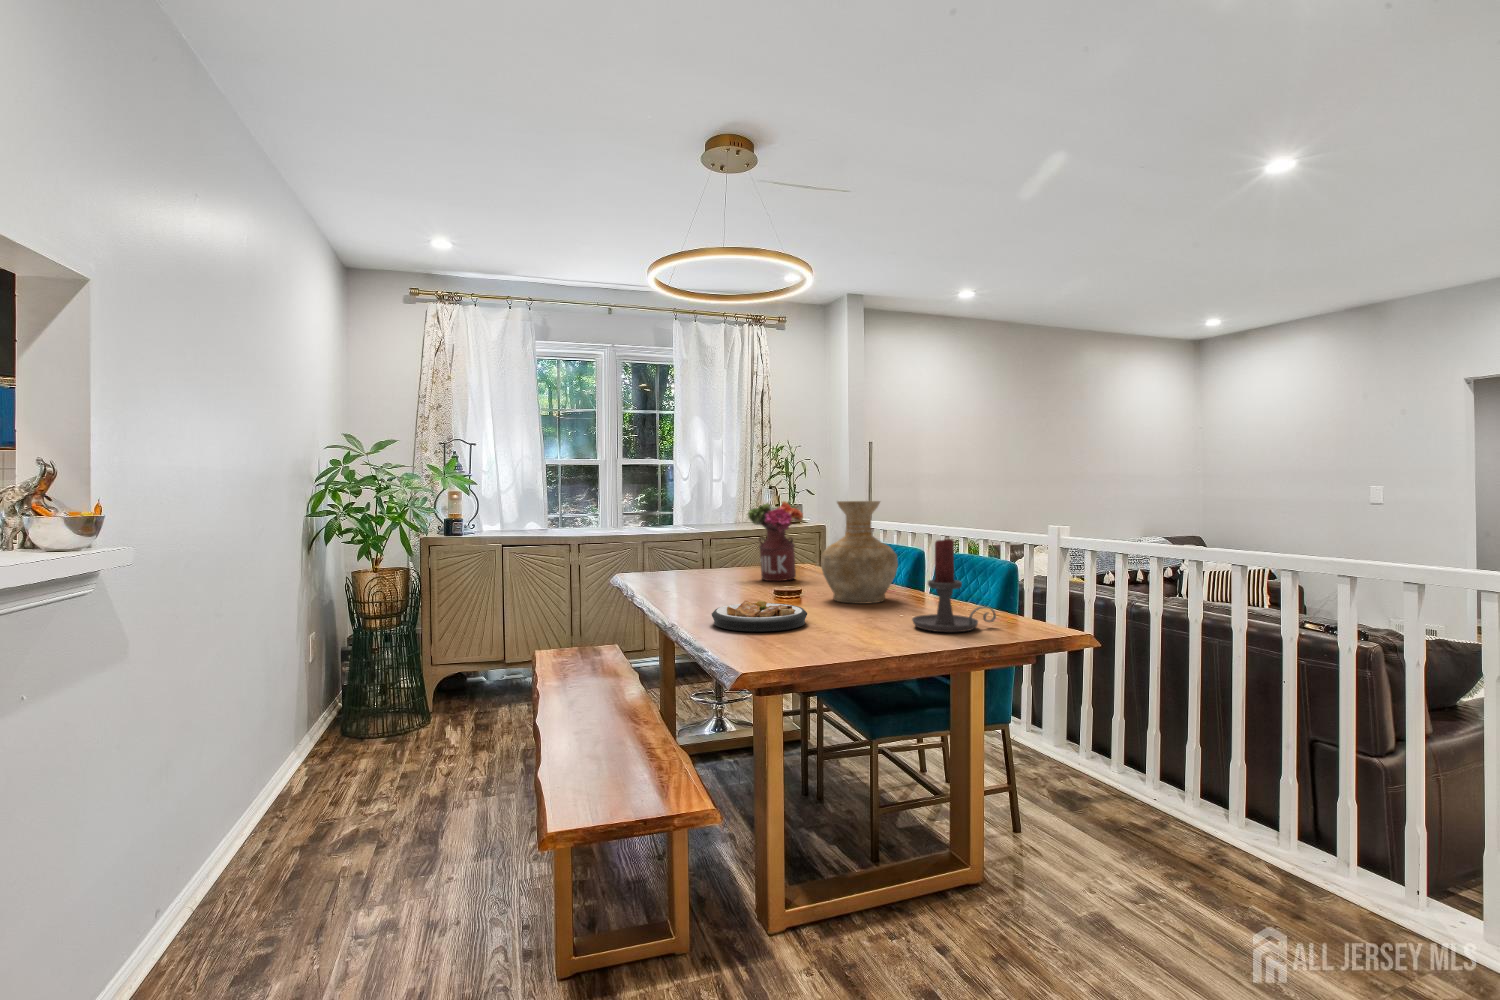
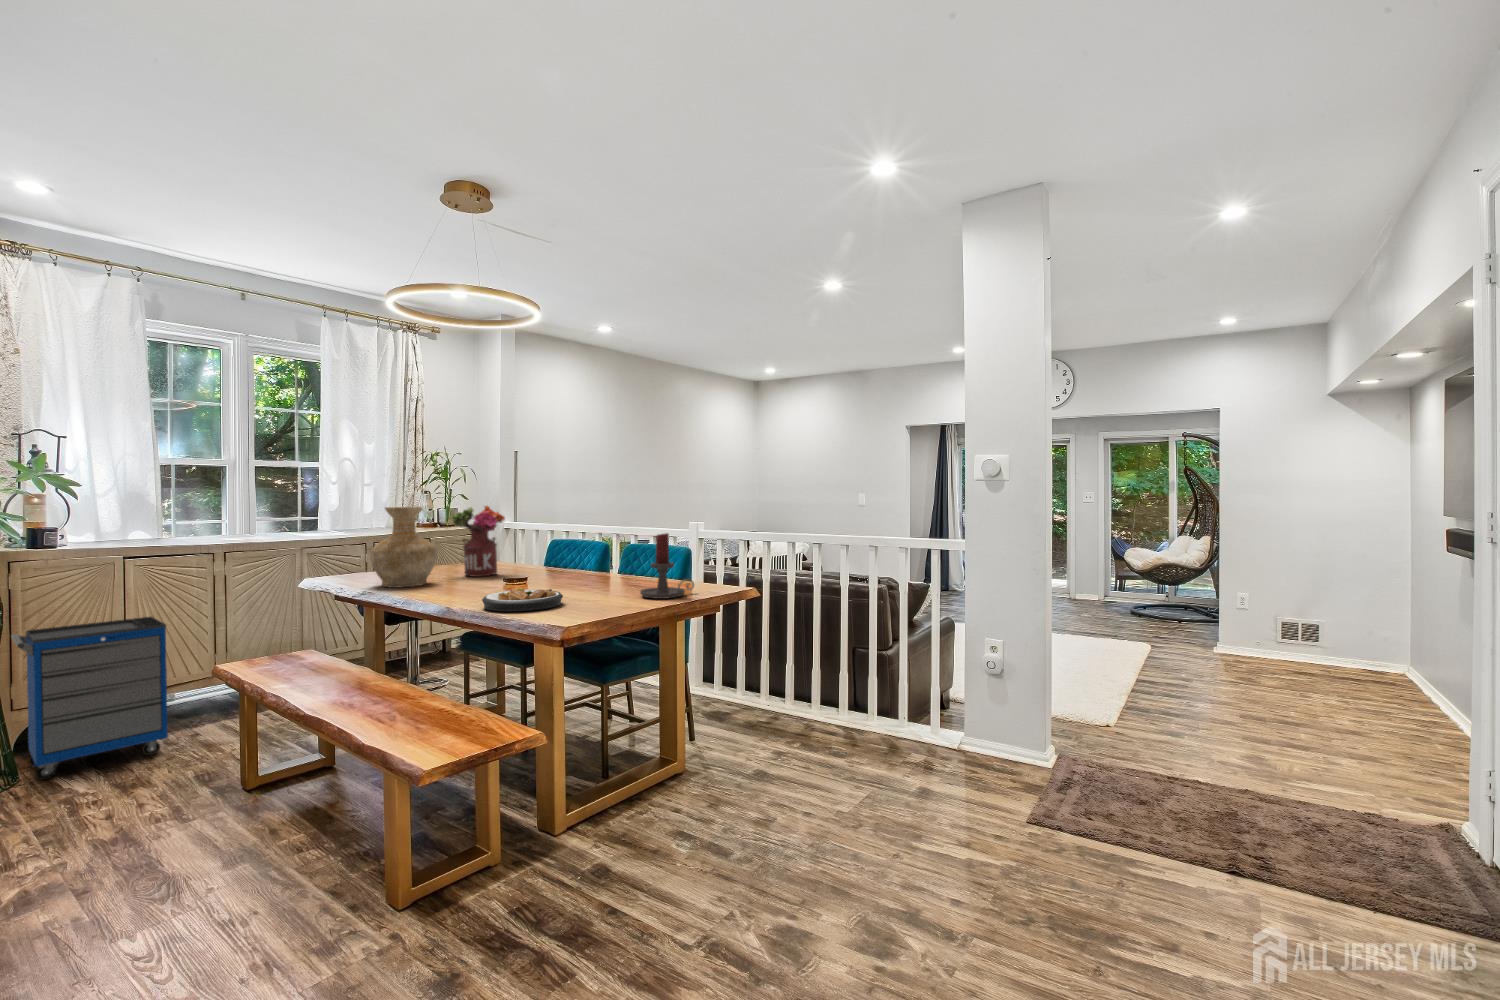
vase: present [821,501,898,604] -> present [370,507,437,588]
cabinet: none [420,598,523,728] -> present [11,617,168,780]

